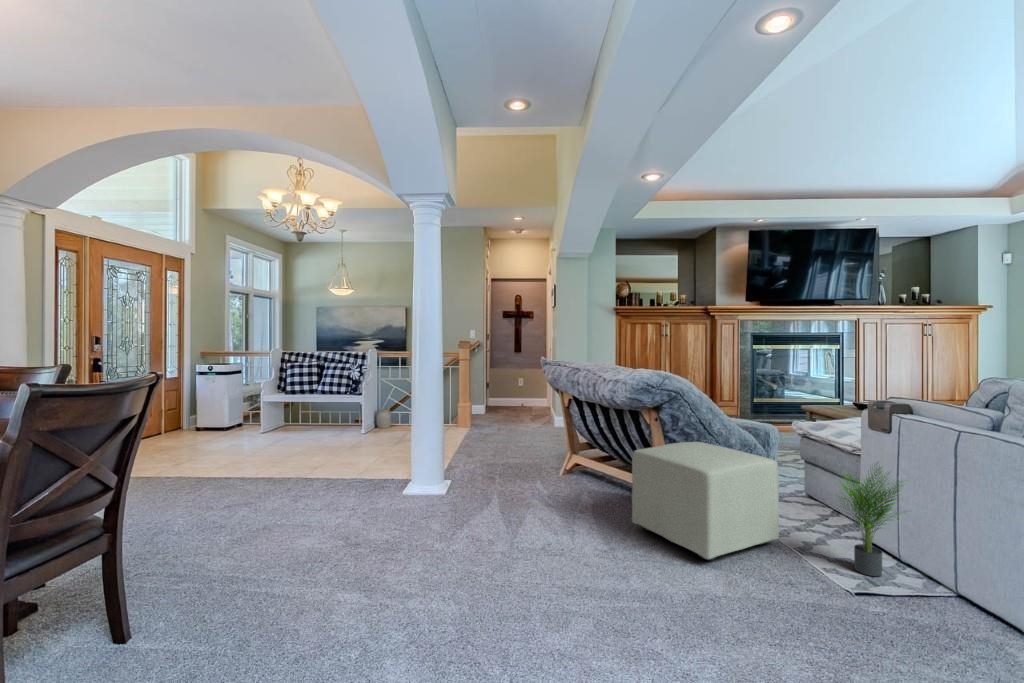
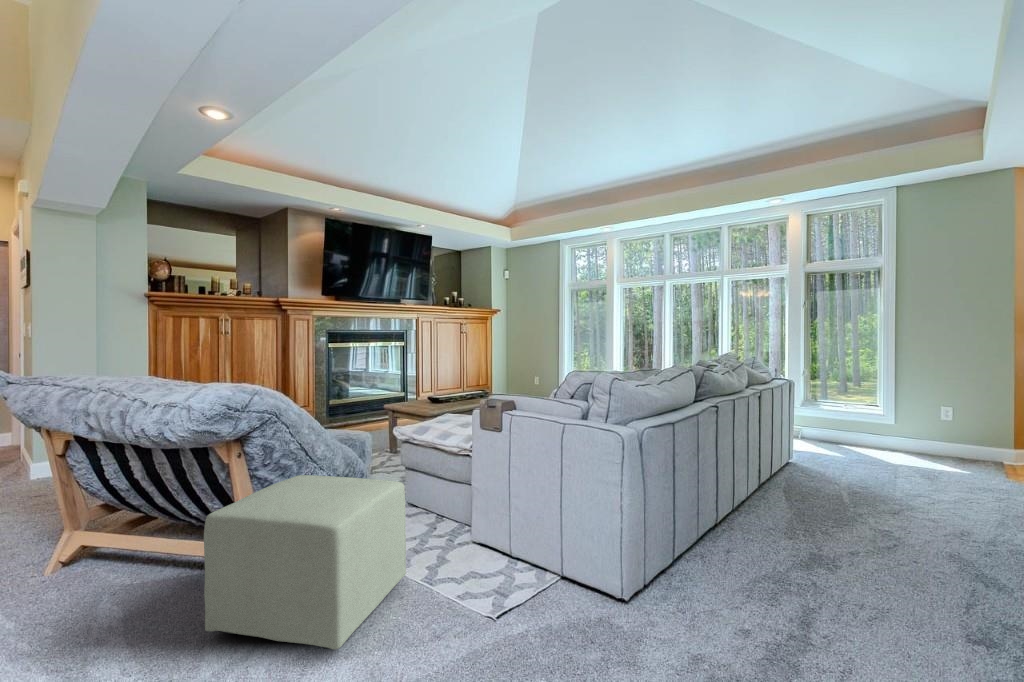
potted plant: present [842,467,903,576] -> none [457,459,529,584]

